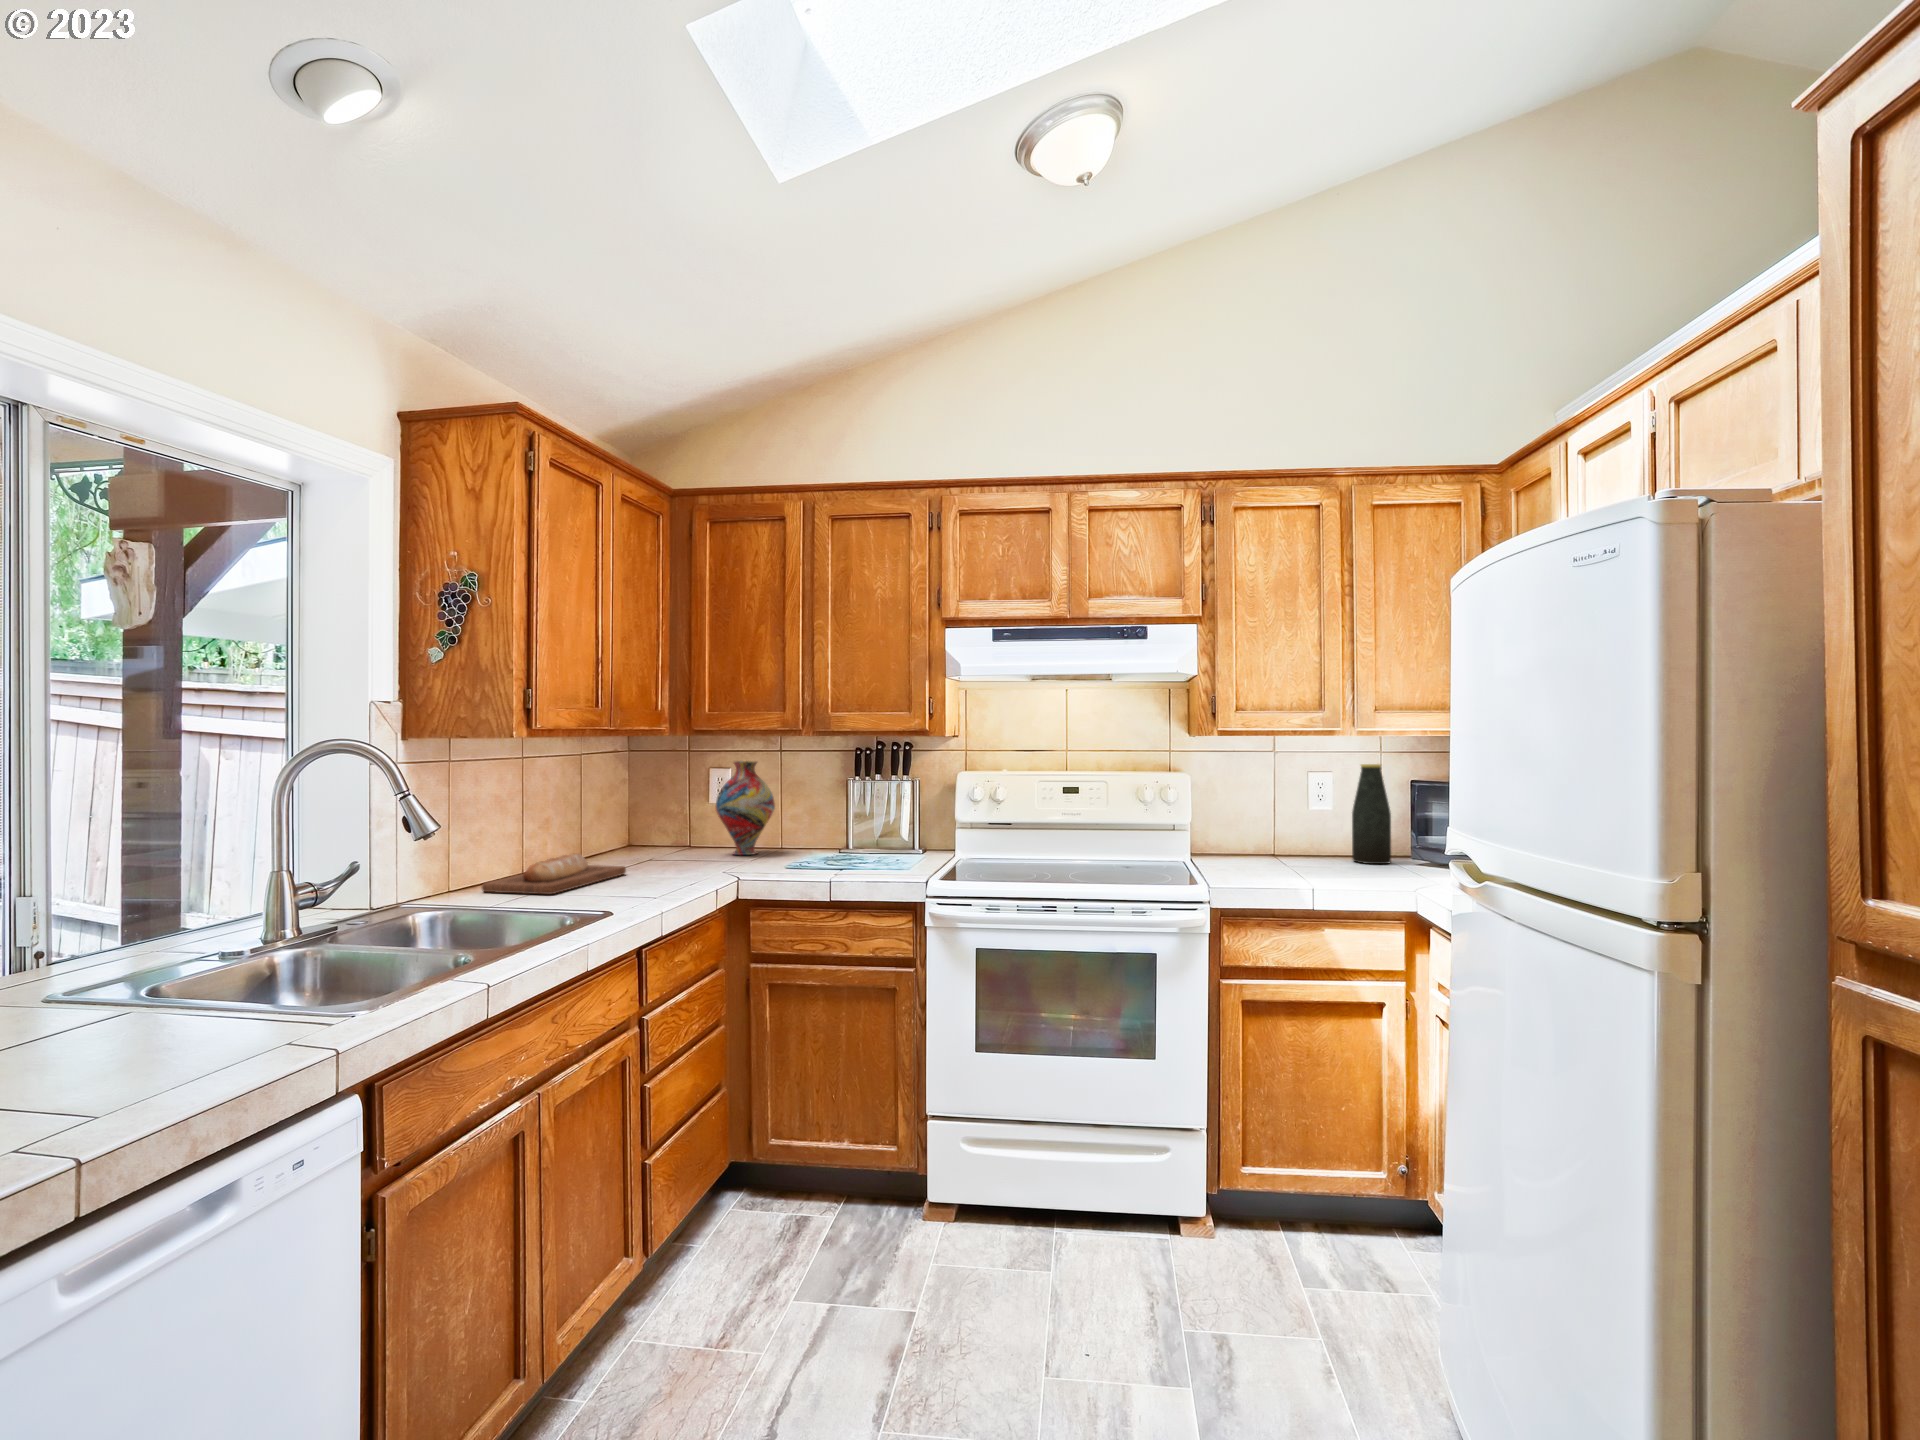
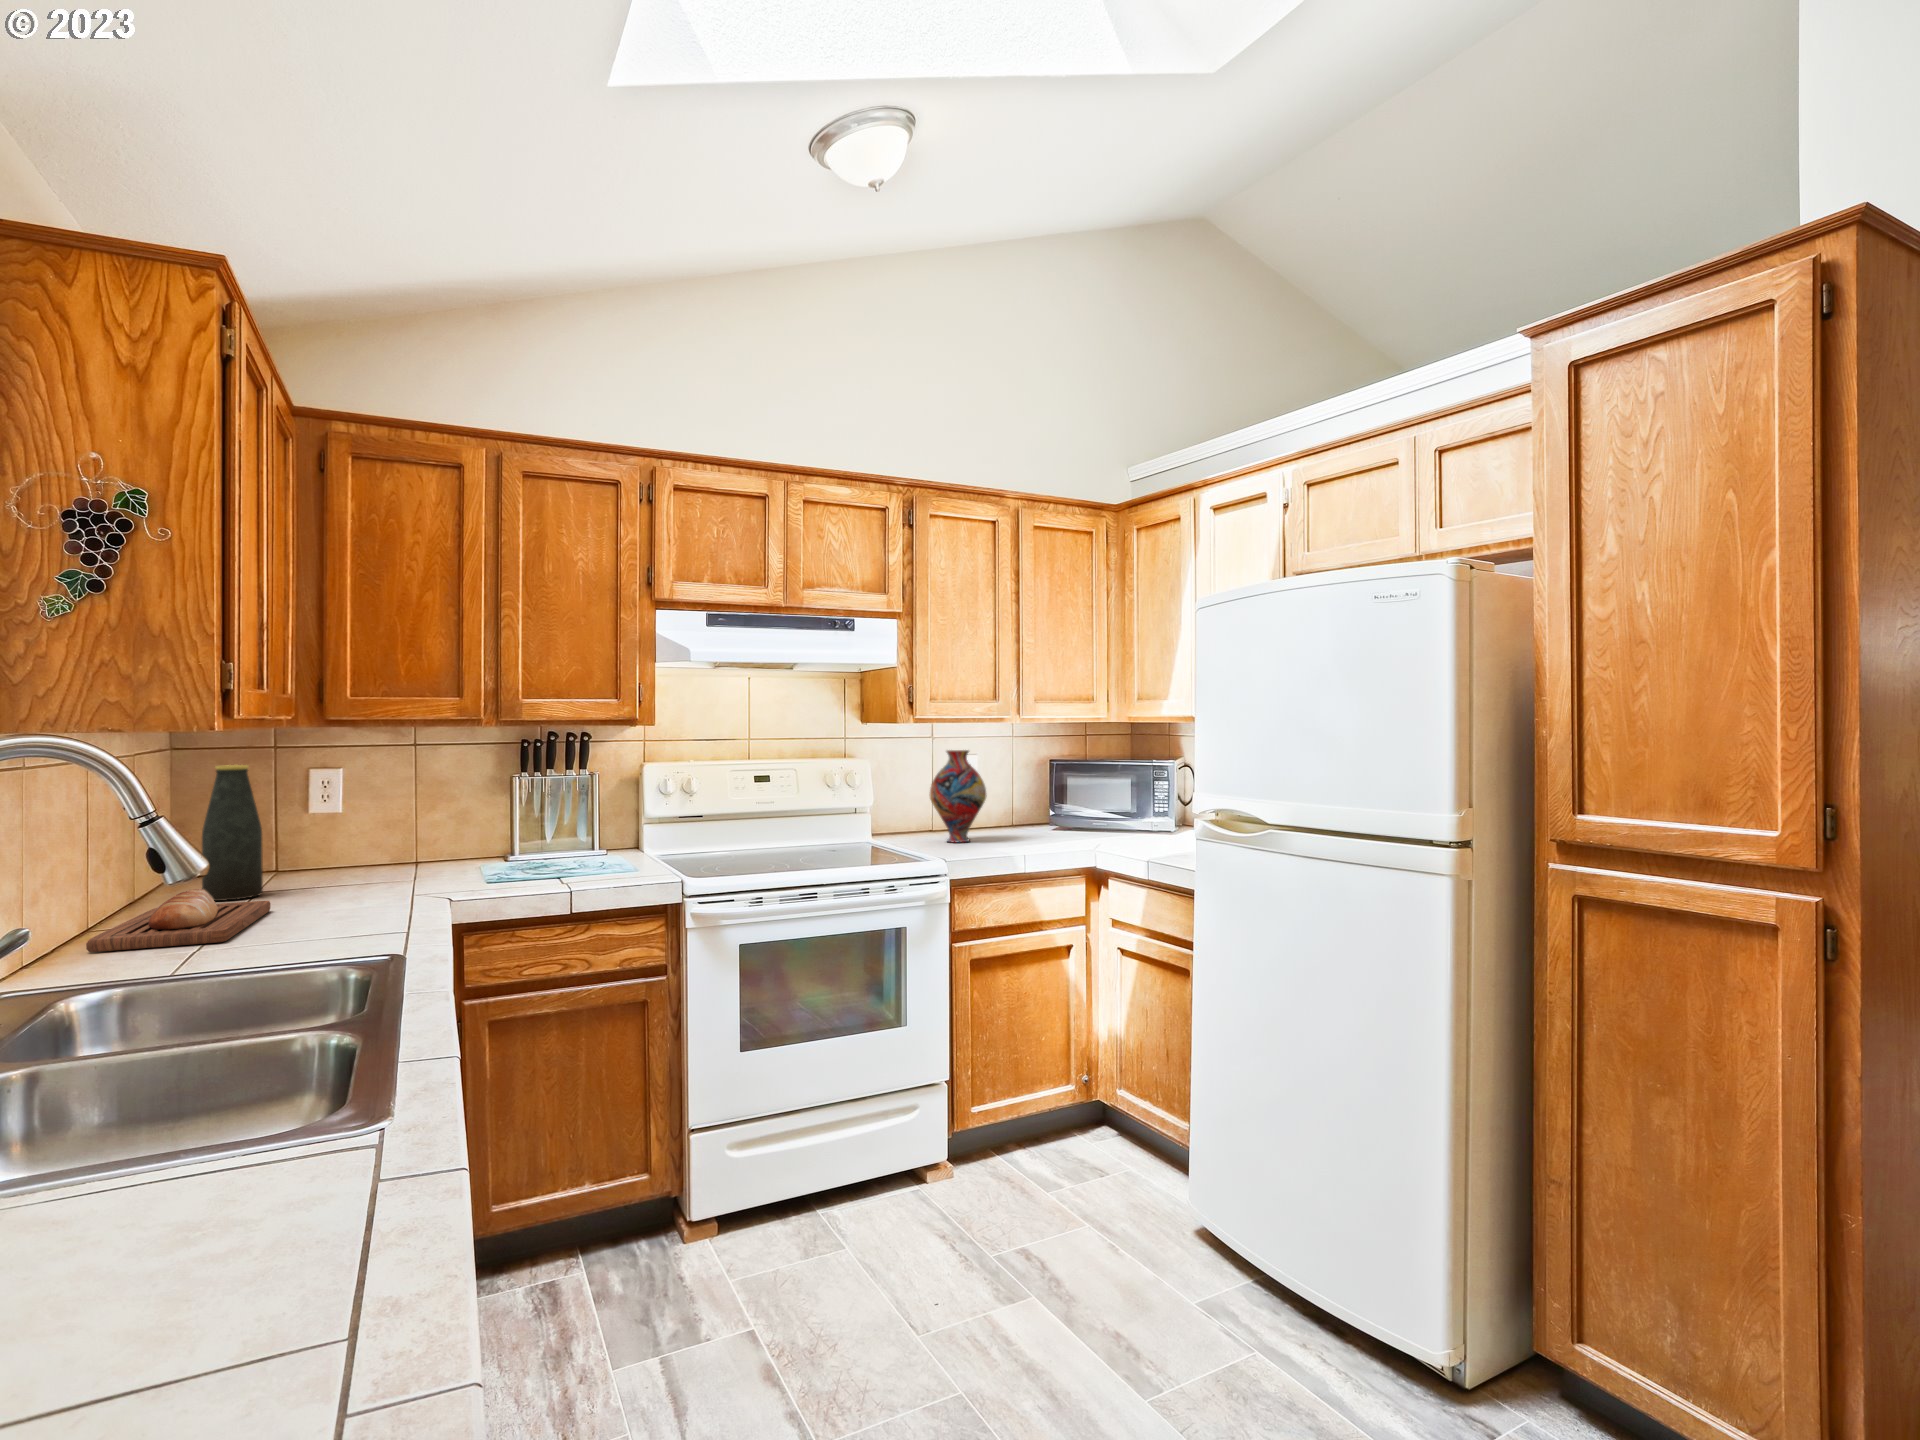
vase: present [715,761,775,855] -> present [930,750,987,842]
bottle: present [1352,764,1391,864] -> present [202,765,263,901]

